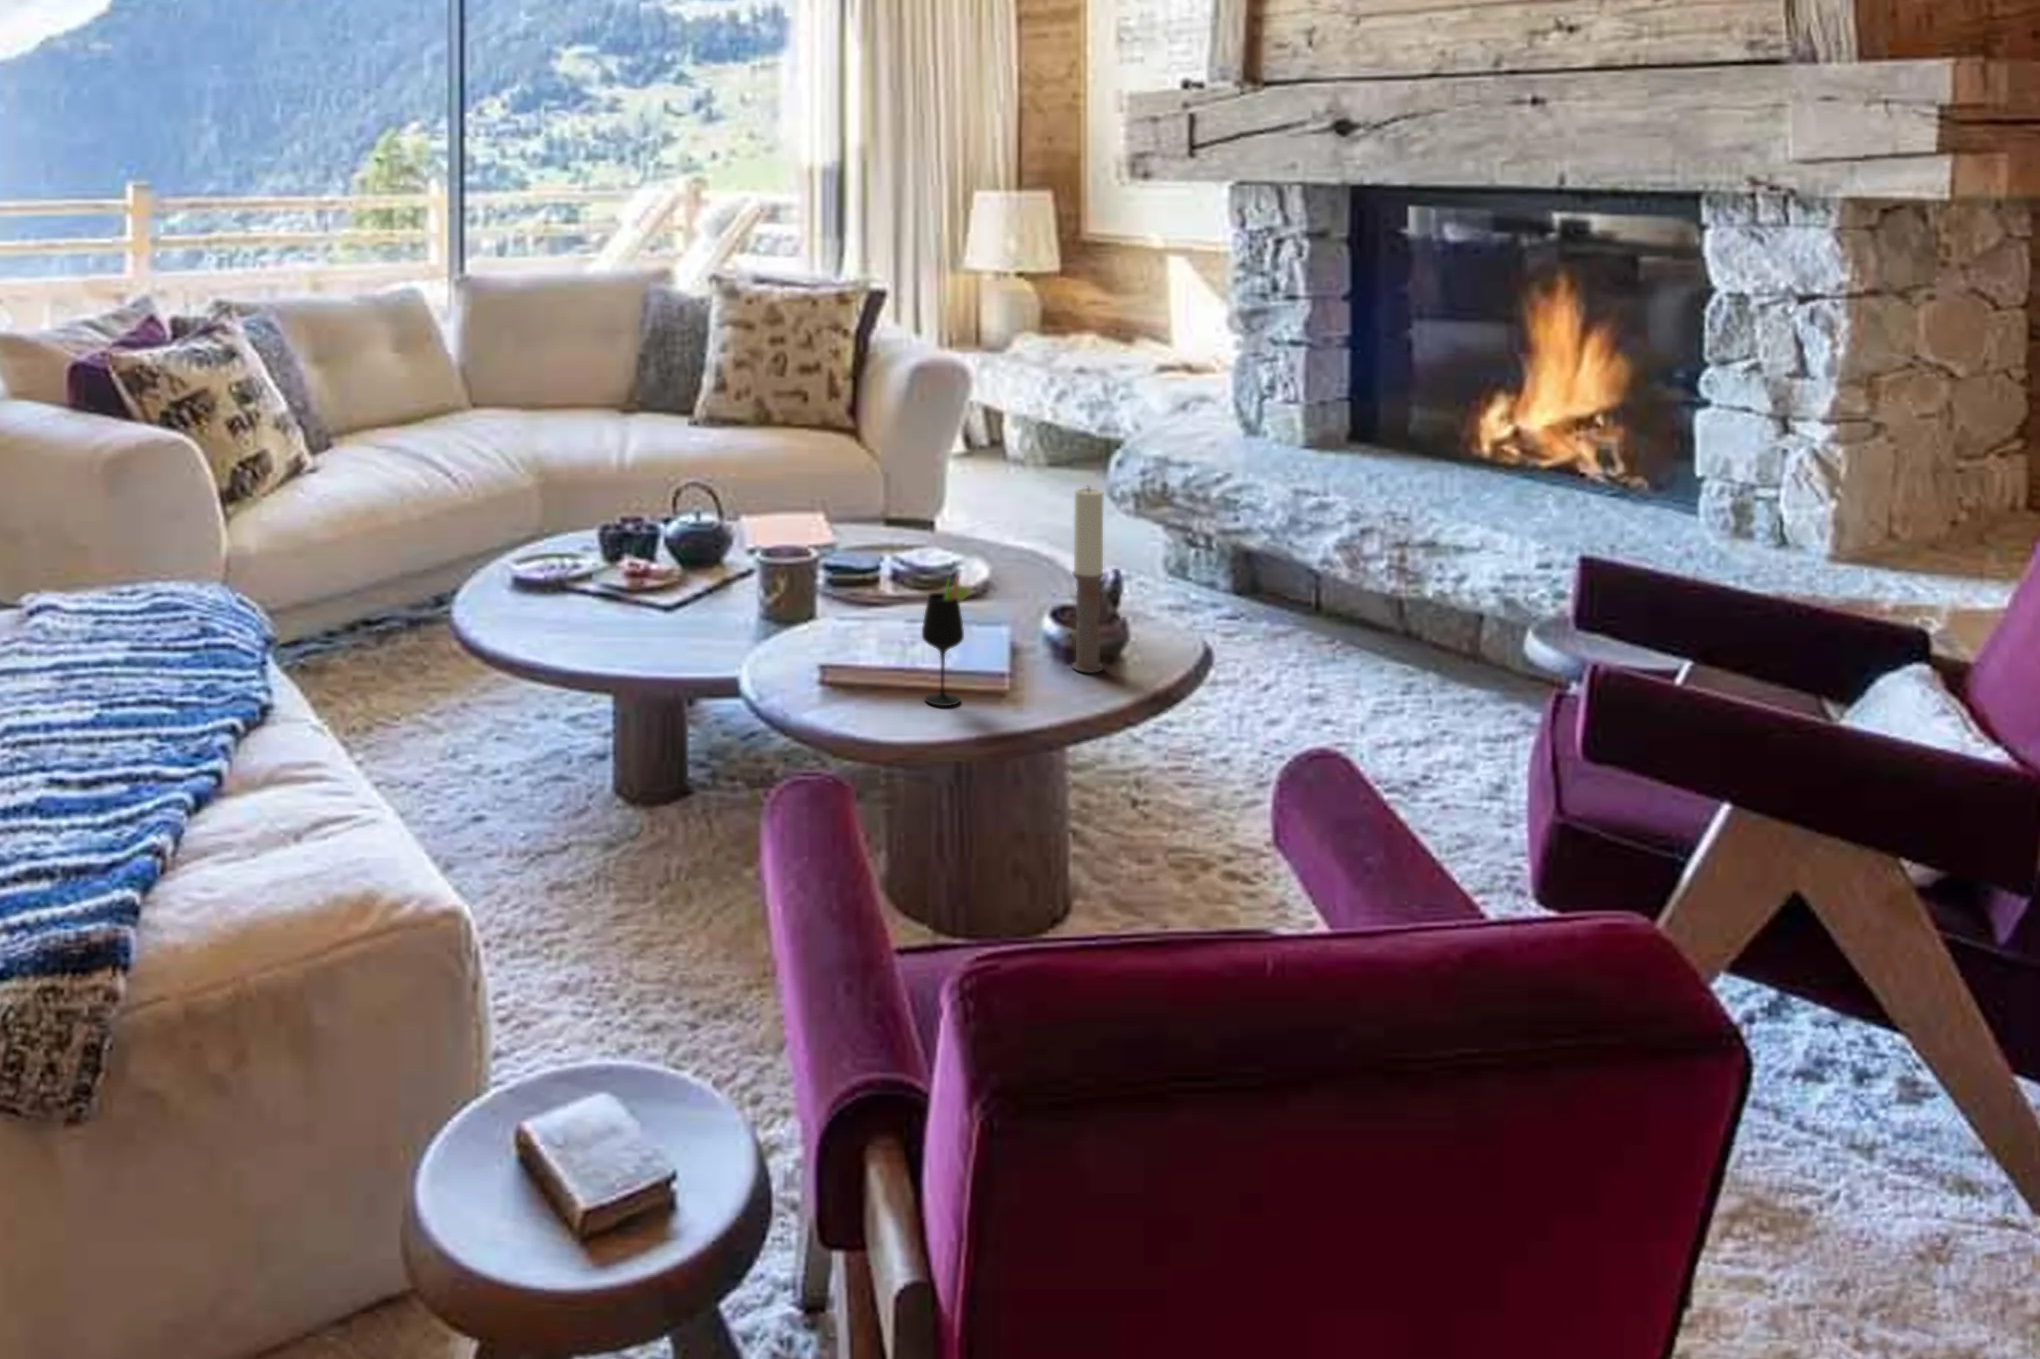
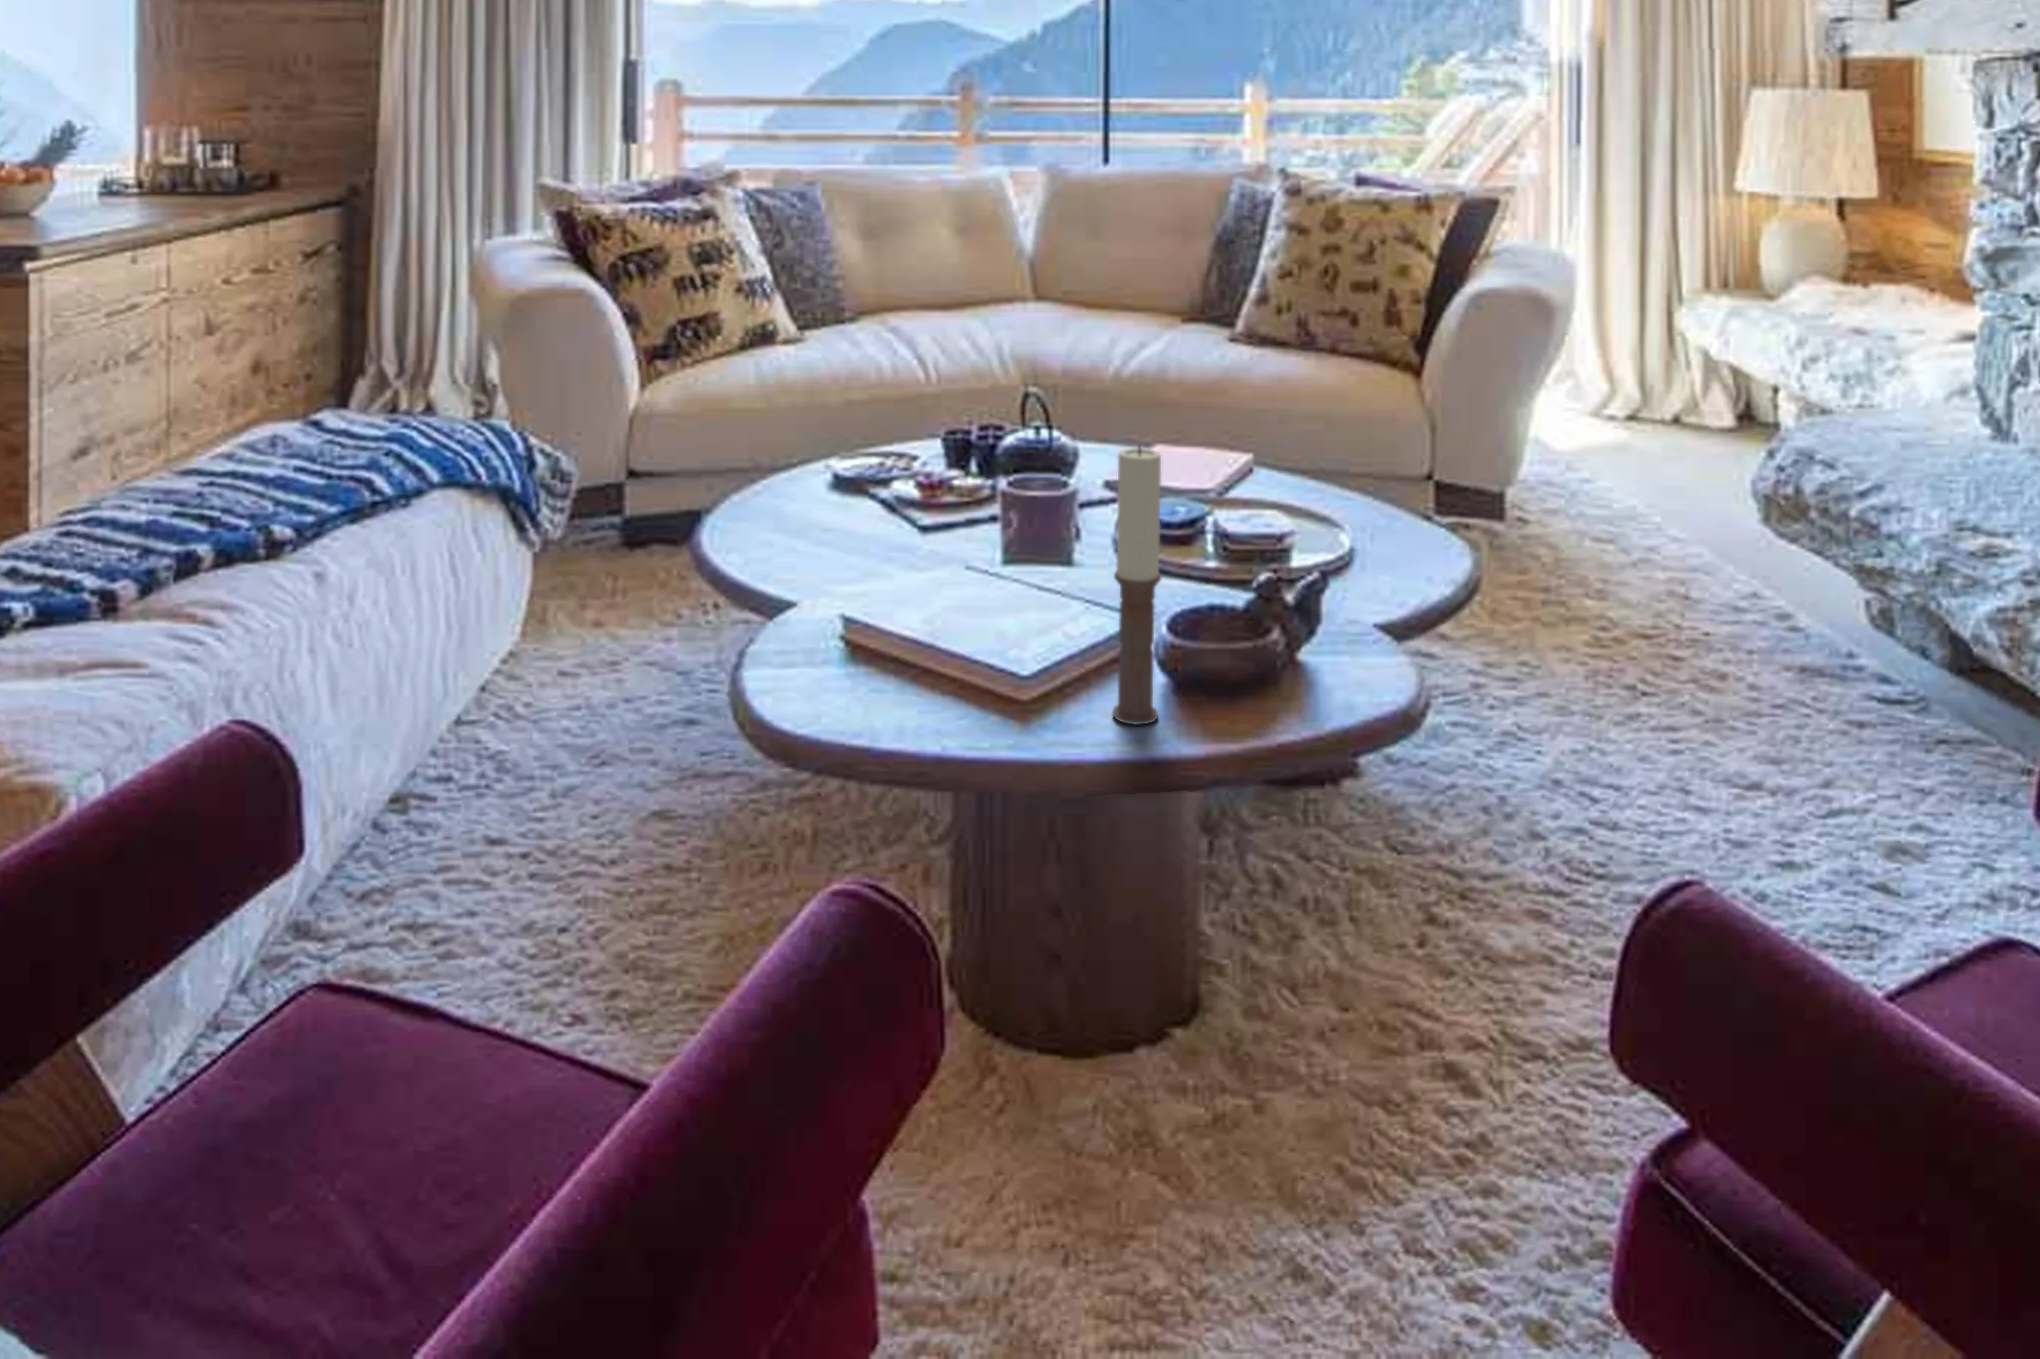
wine glass: present [922,577,971,706] -> none [838,541,898,723]

